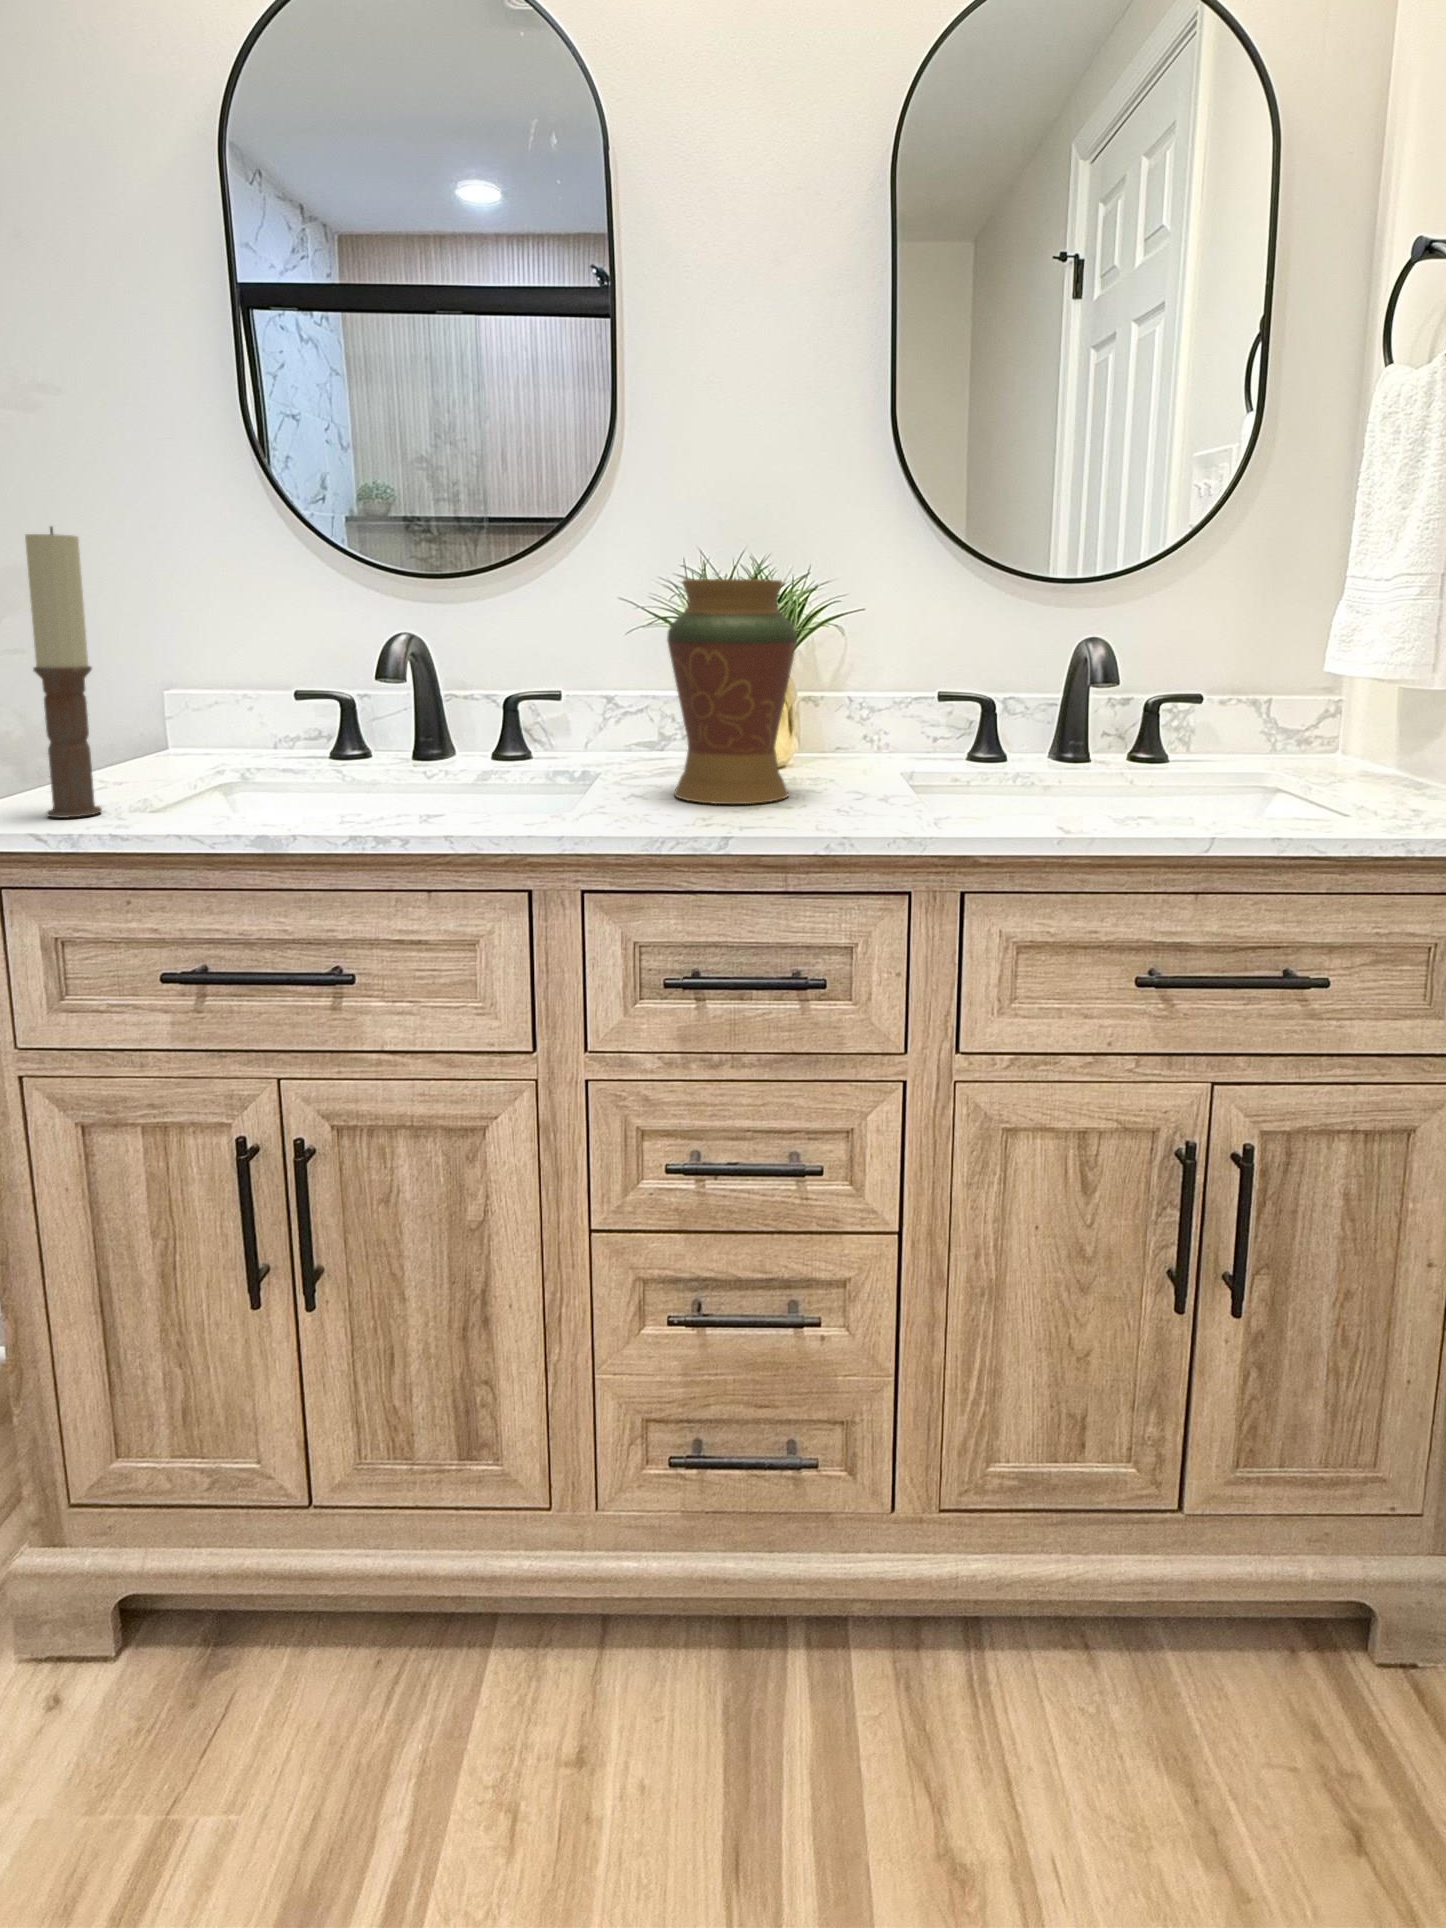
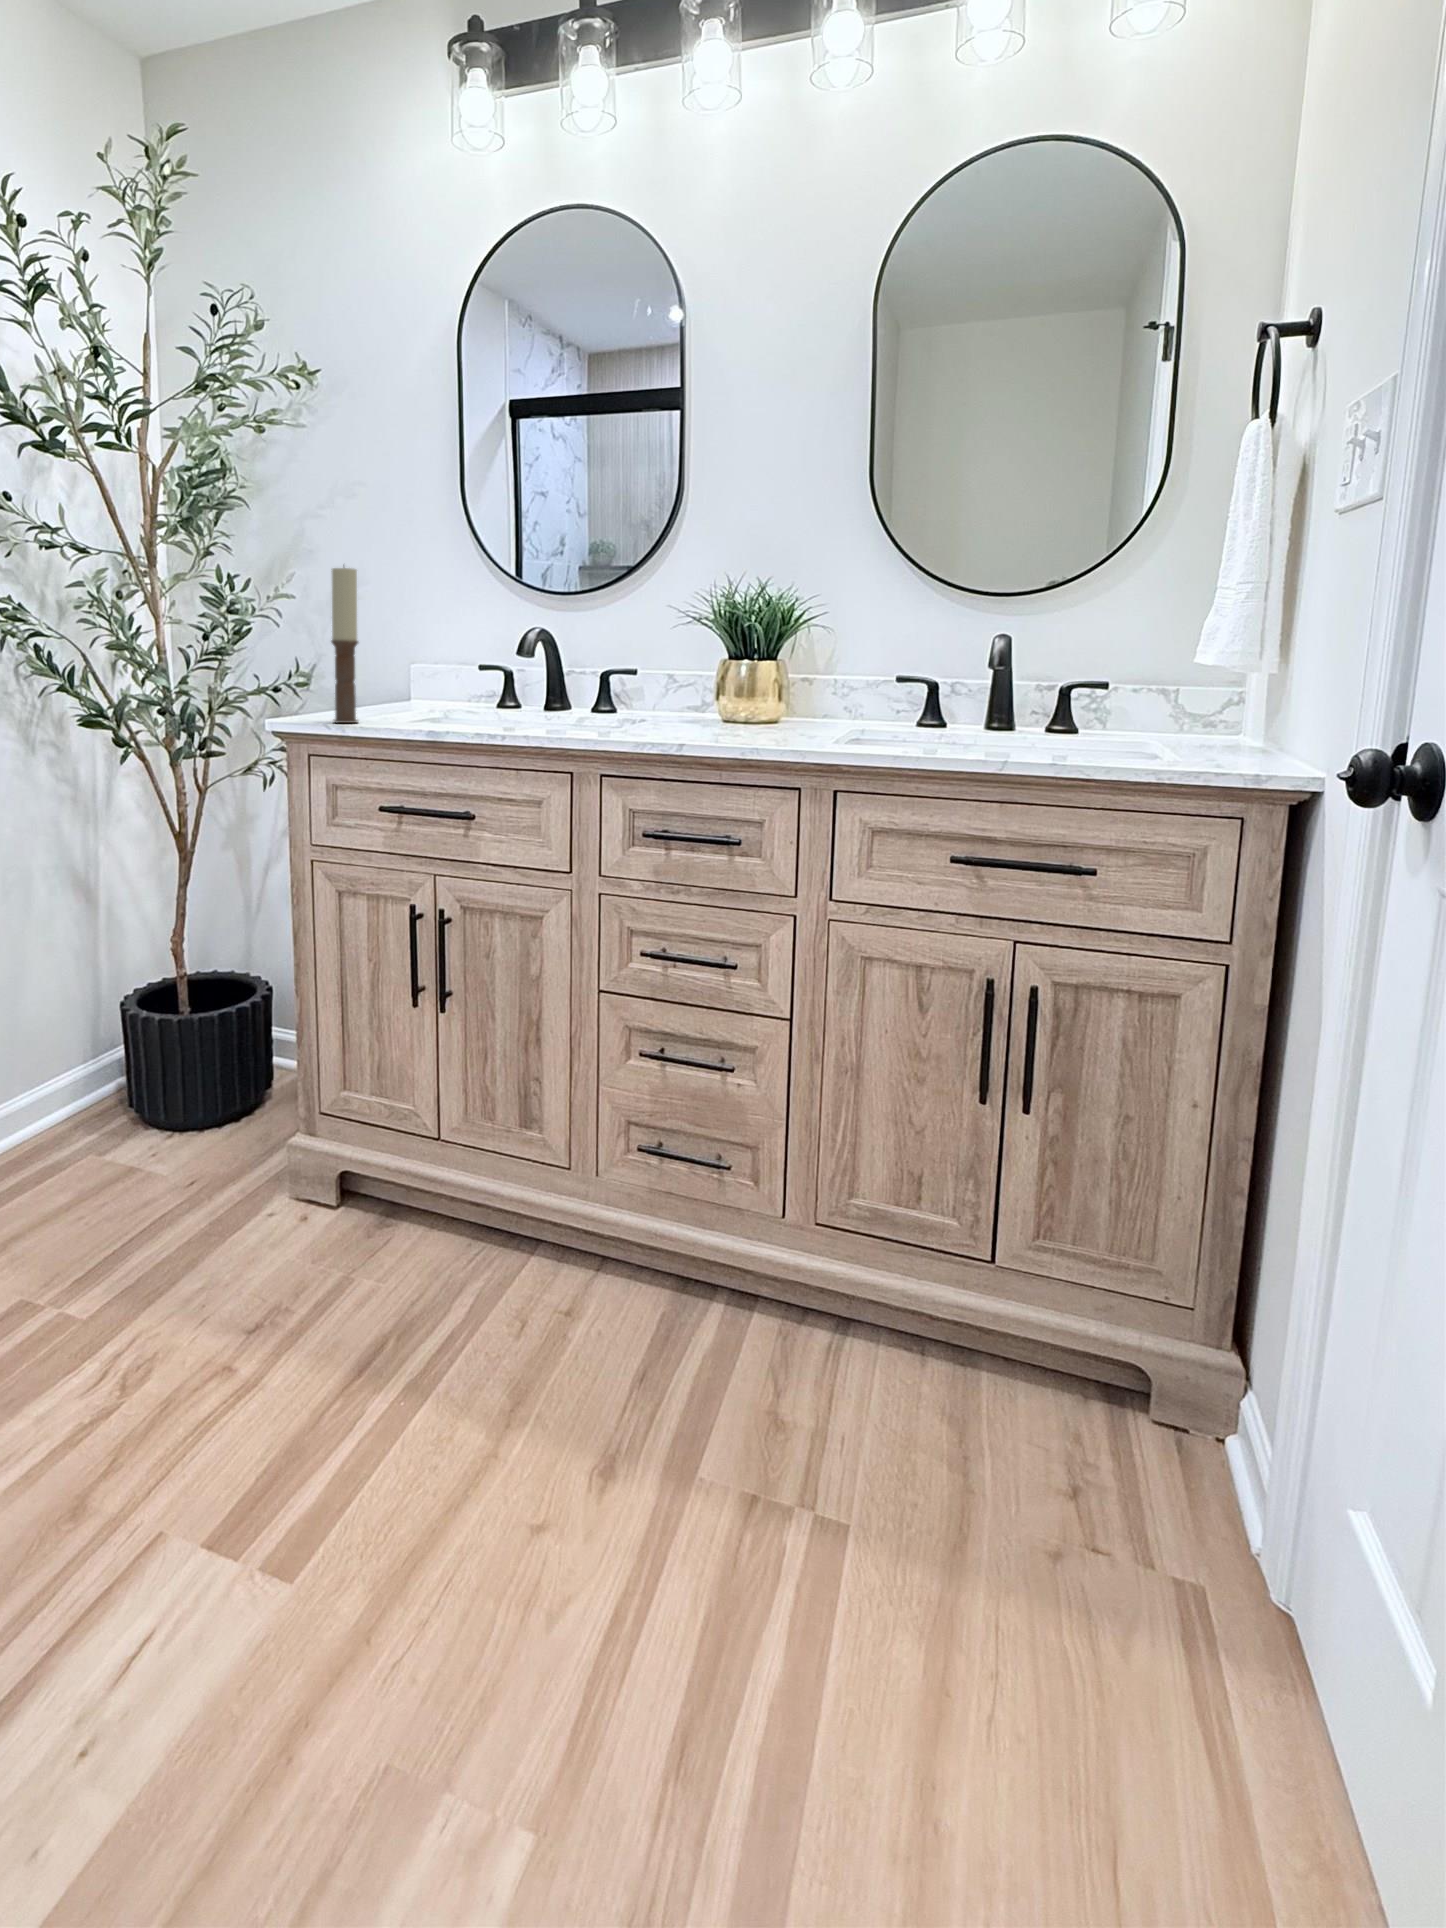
decorative vase: present [667,579,797,804] -> none [678,590,765,736]

